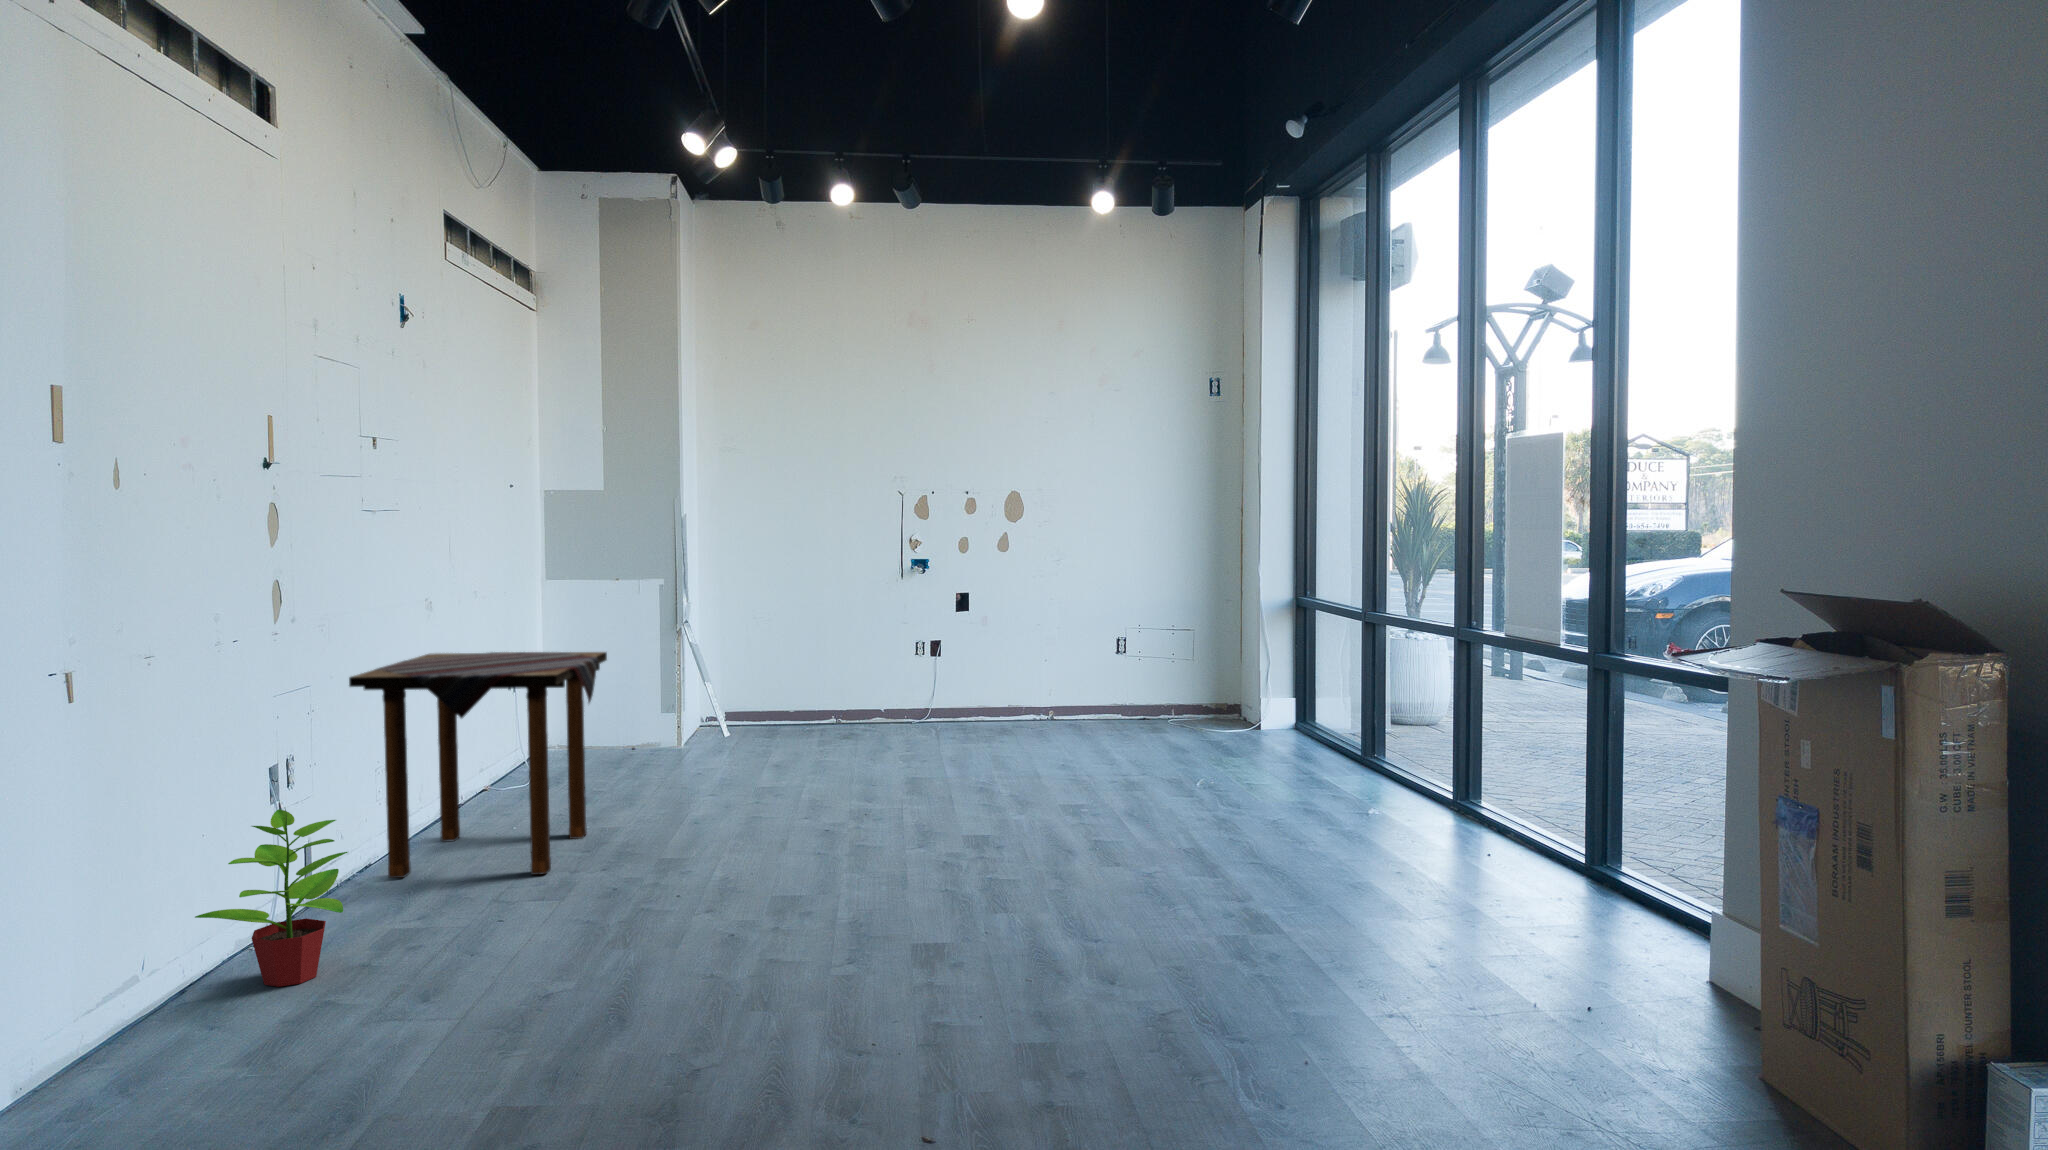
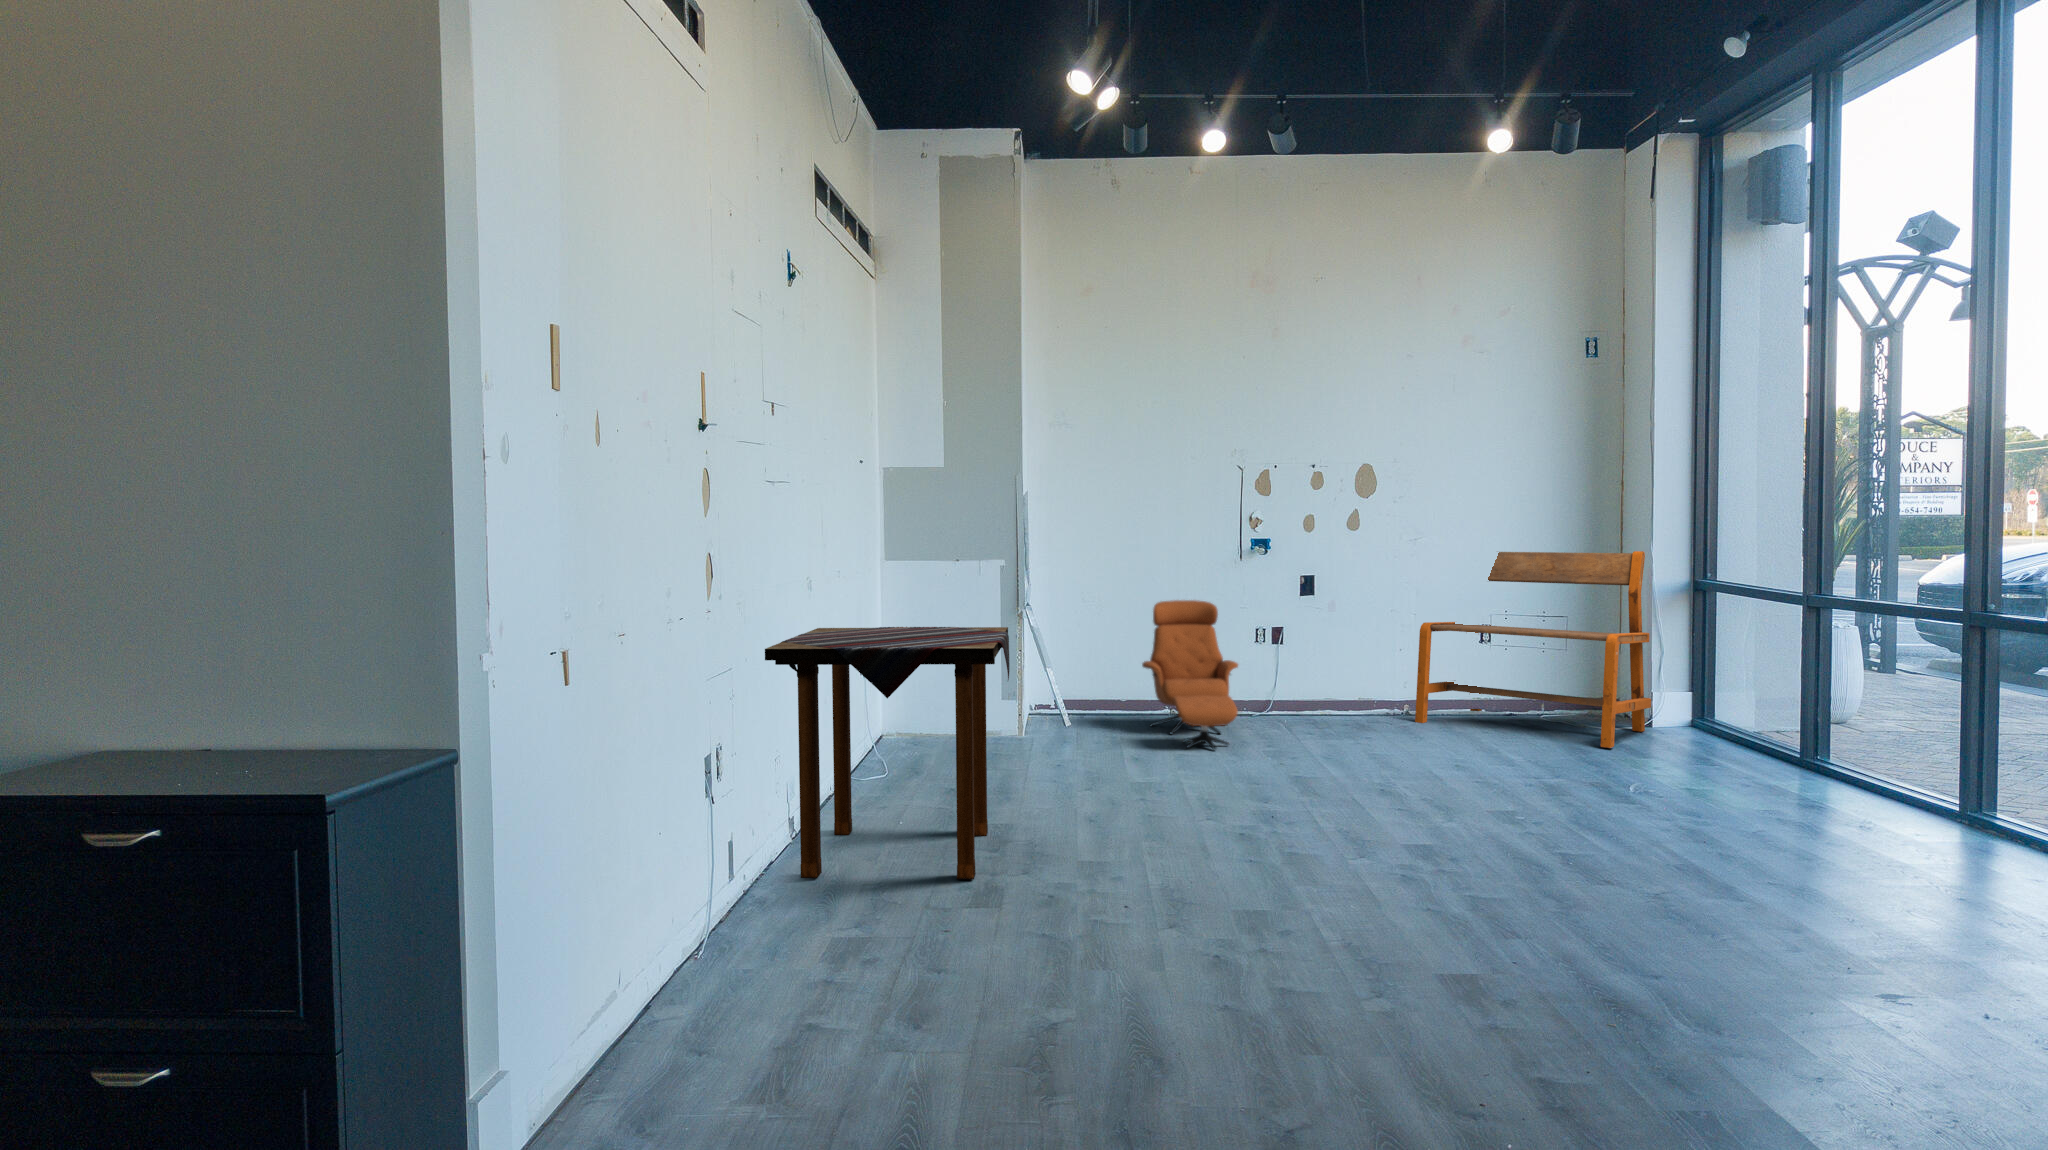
bench: none [1056,568,1252,749] -> present [1415,551,1651,748]
armchair: none [799,617,889,757] -> present [1142,600,1238,750]
potted plant: present [195,809,348,987] -> none [647,799,821,1021]

